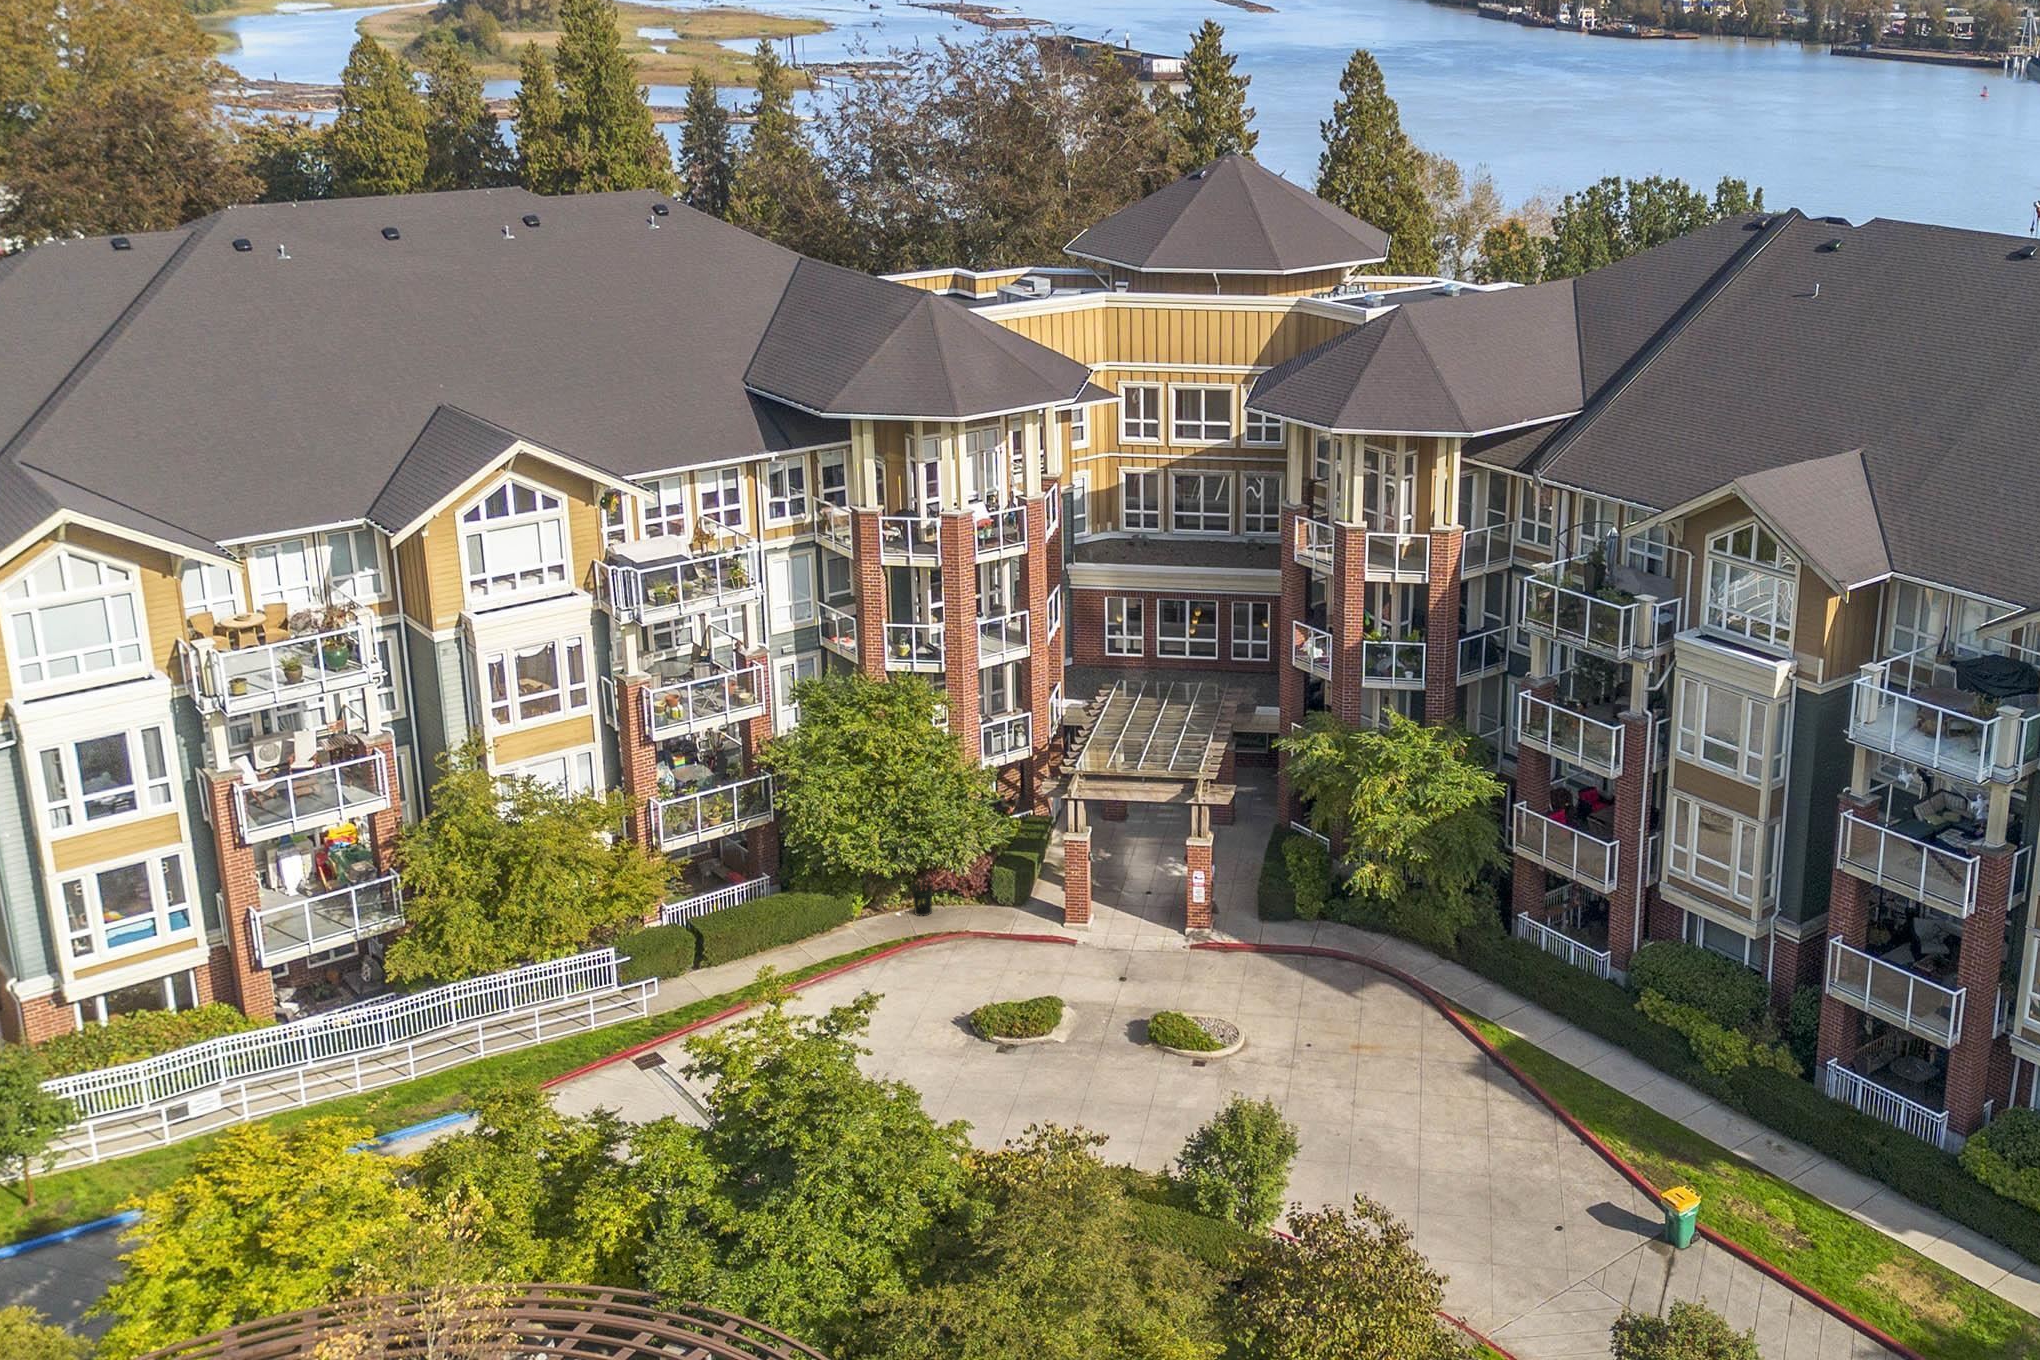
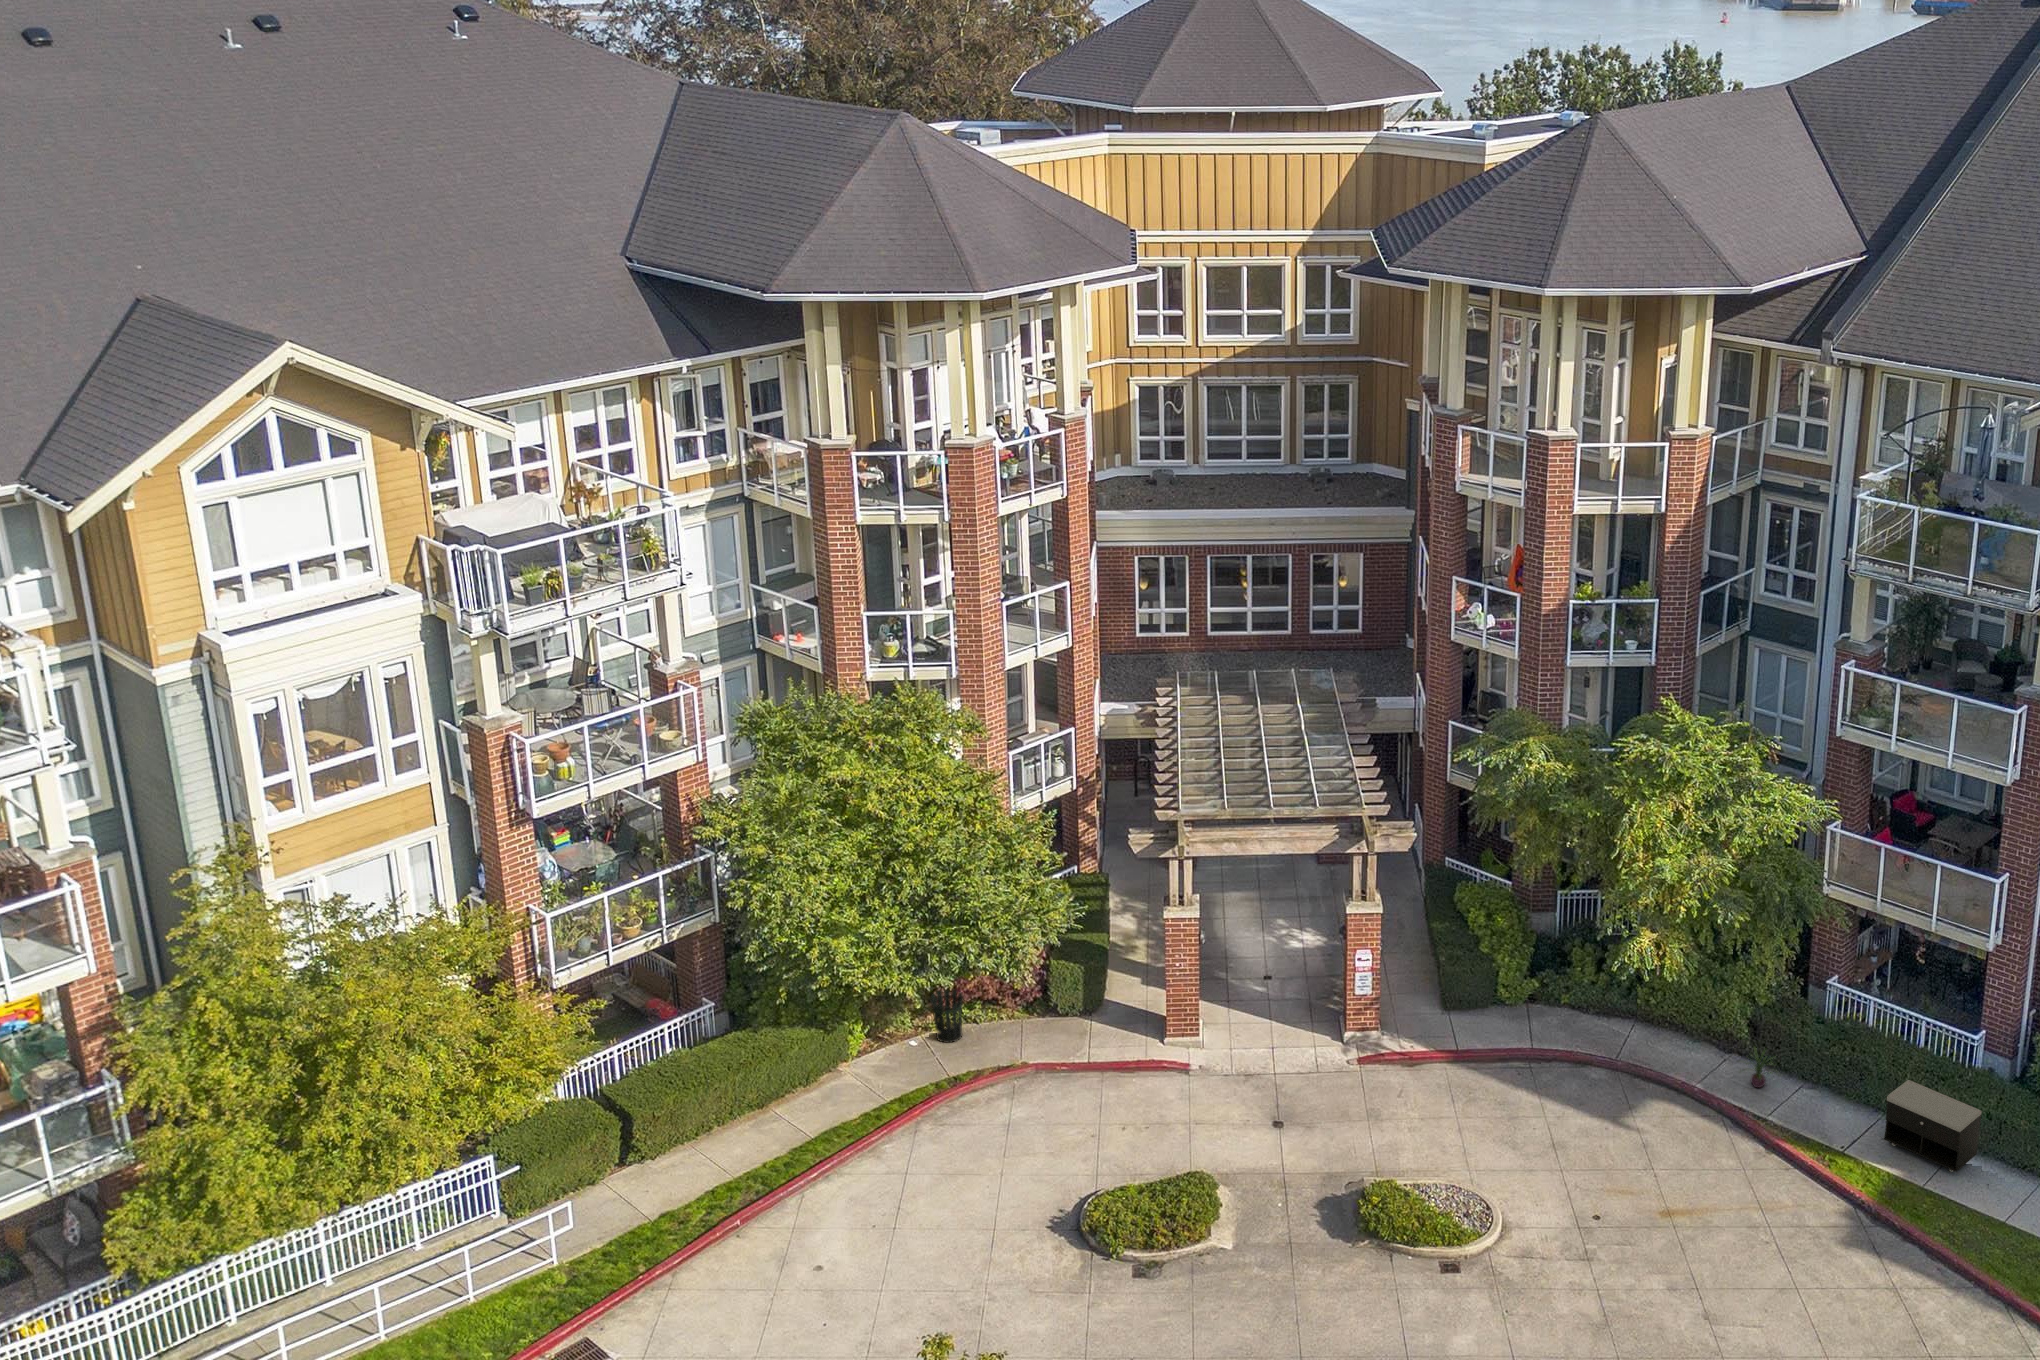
decorative plant: none [1431,948,1459,977] -> present [1746,1047,1773,1088]
storage bench: none [1508,972,1565,1030] -> present [1884,1080,1982,1172]

